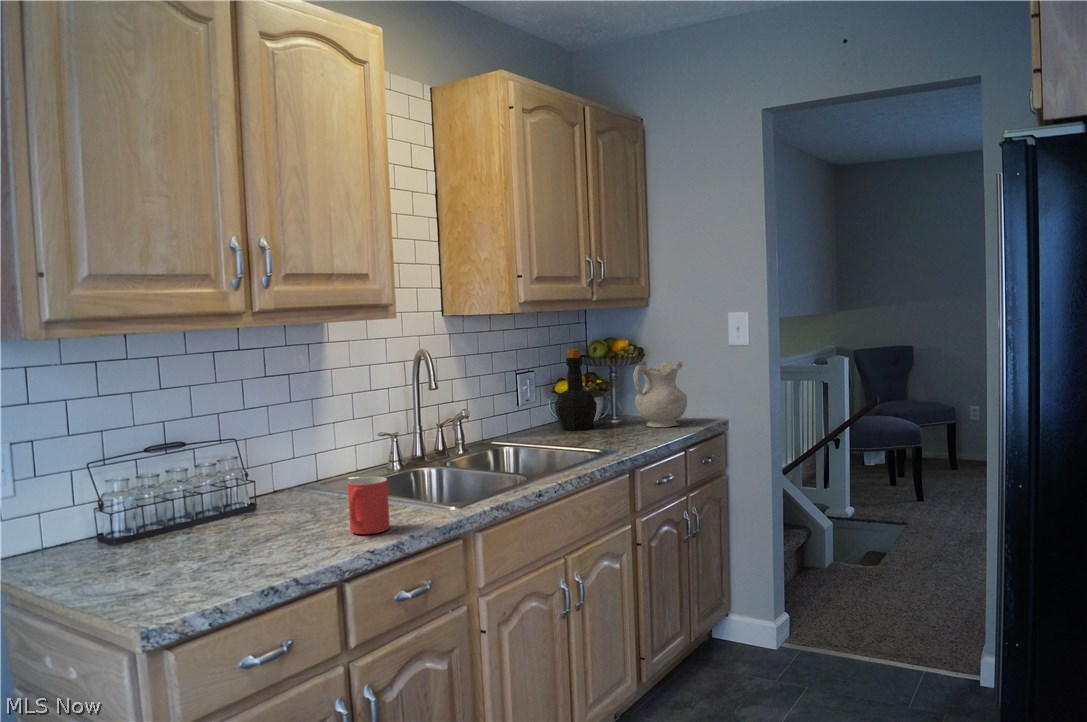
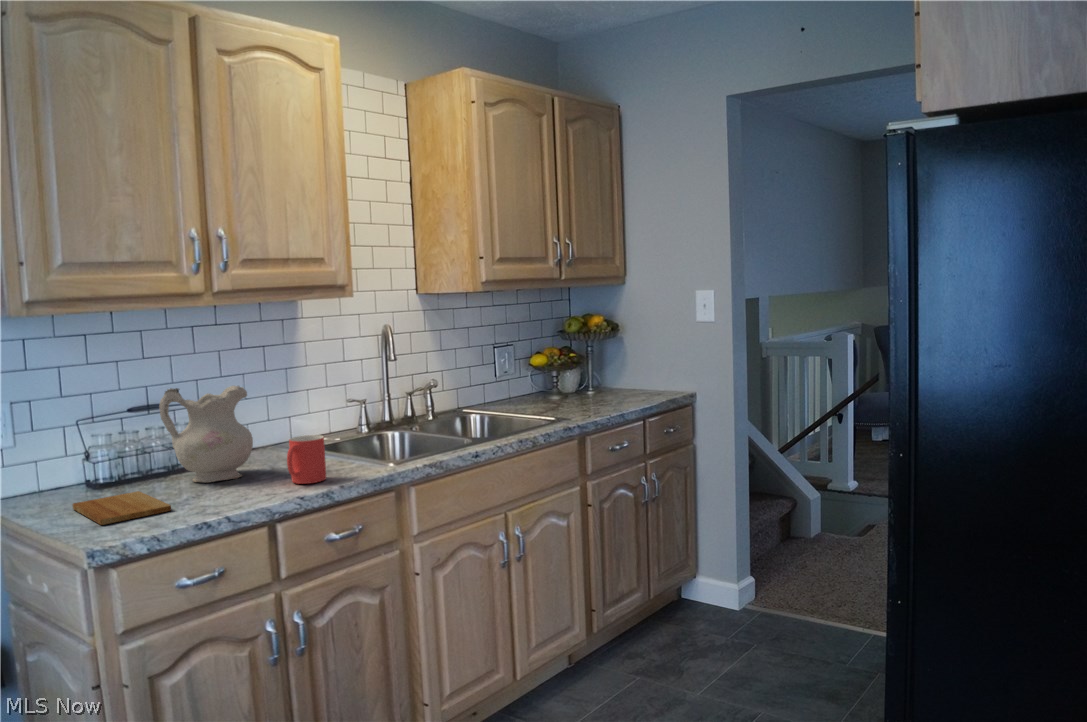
bottle: present [555,349,597,430] -> none [530,325,568,401]
ceramic pitcher: present [633,361,687,427] -> present [159,386,253,483]
cutting board: none [96,548,223,594] -> present [72,491,171,525]

